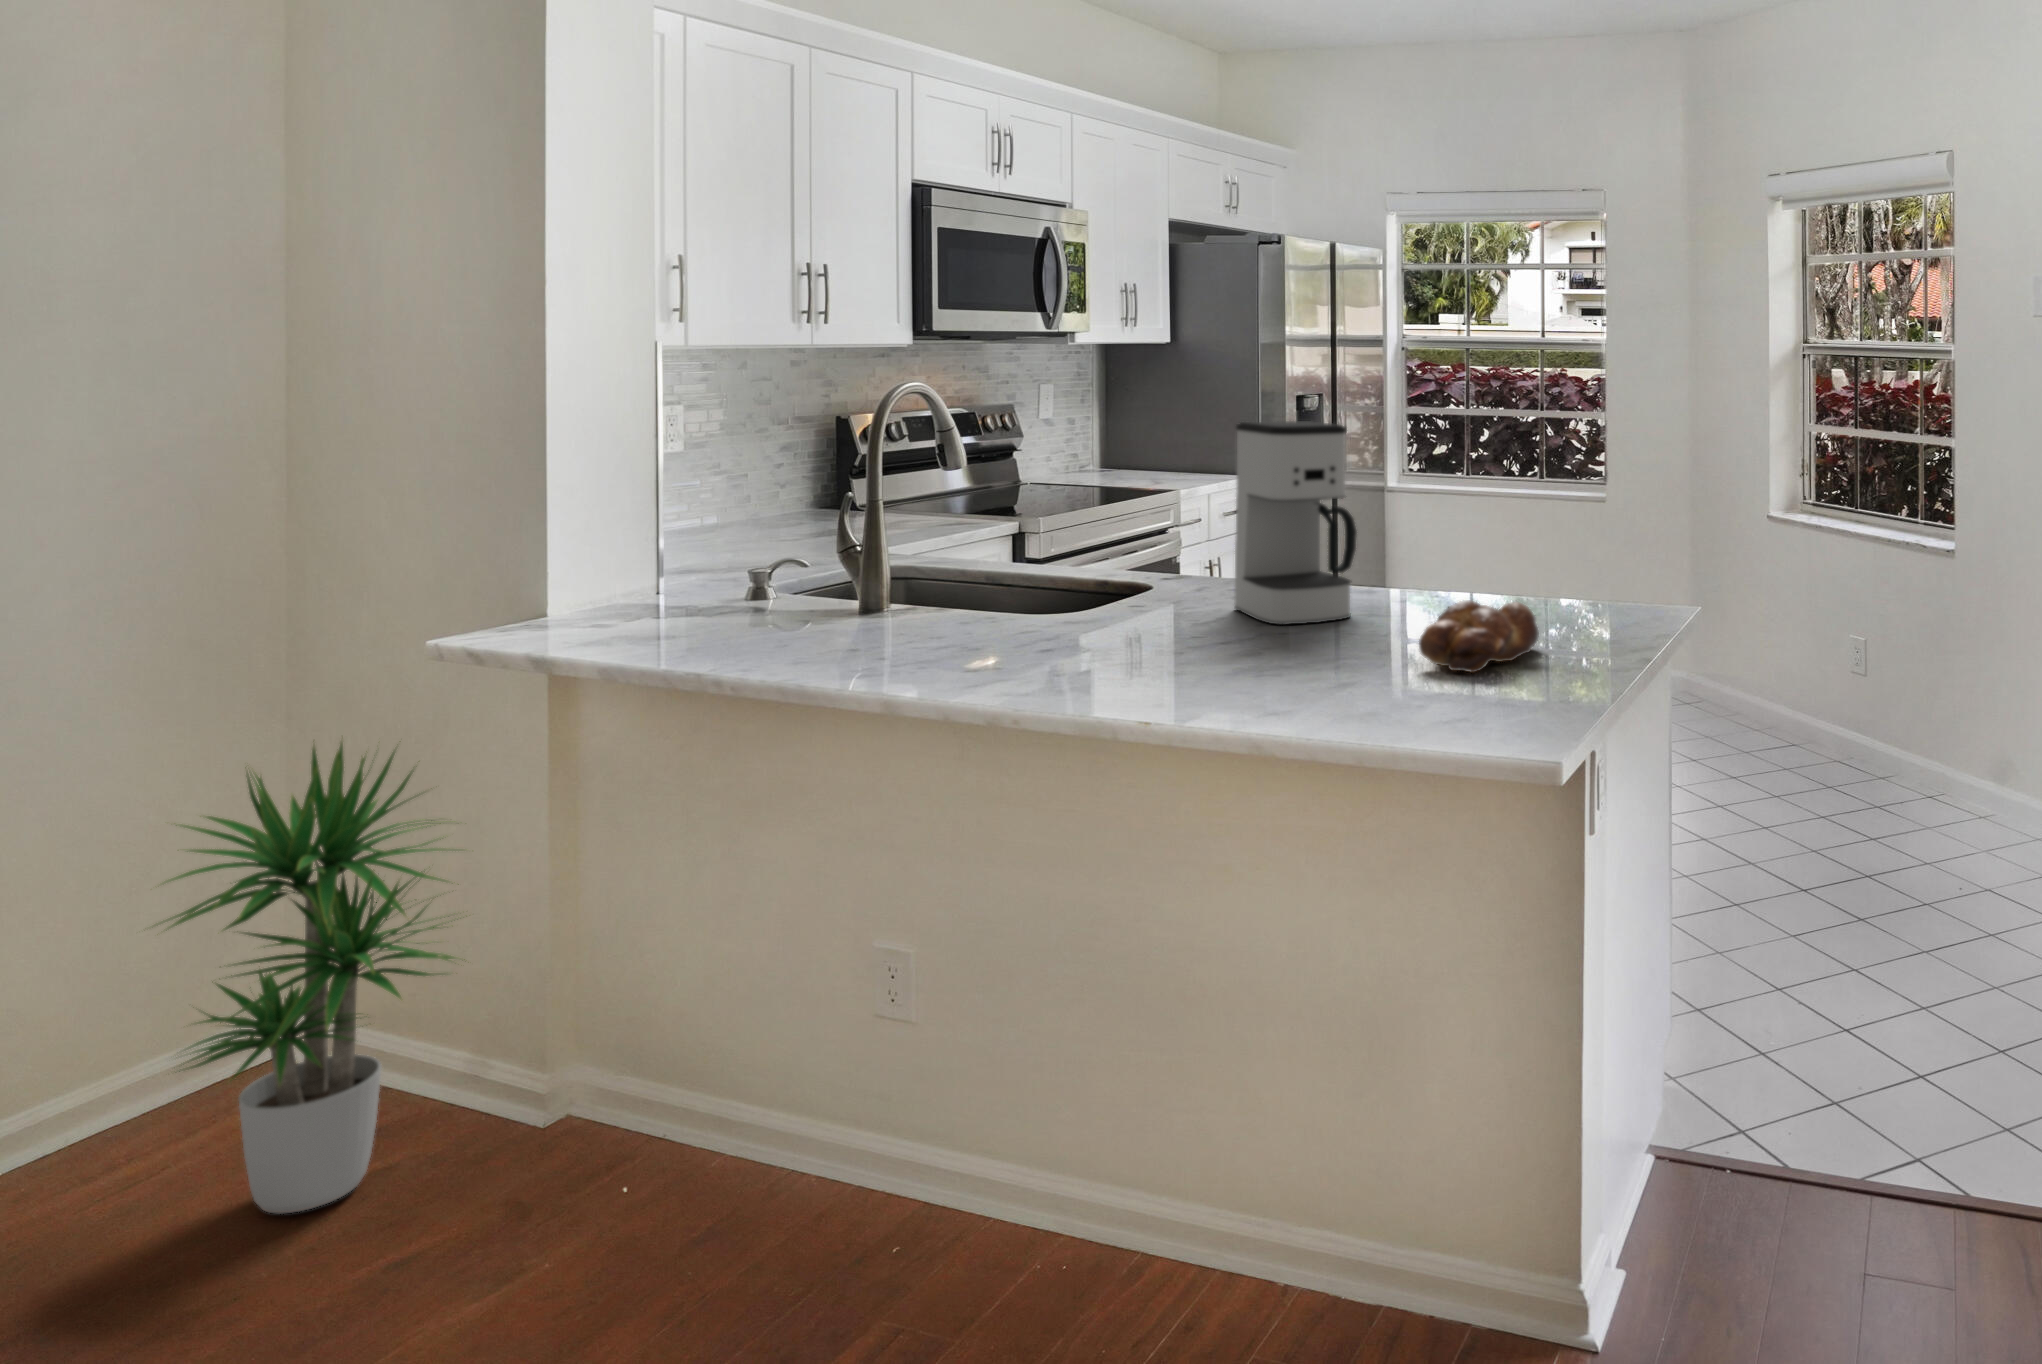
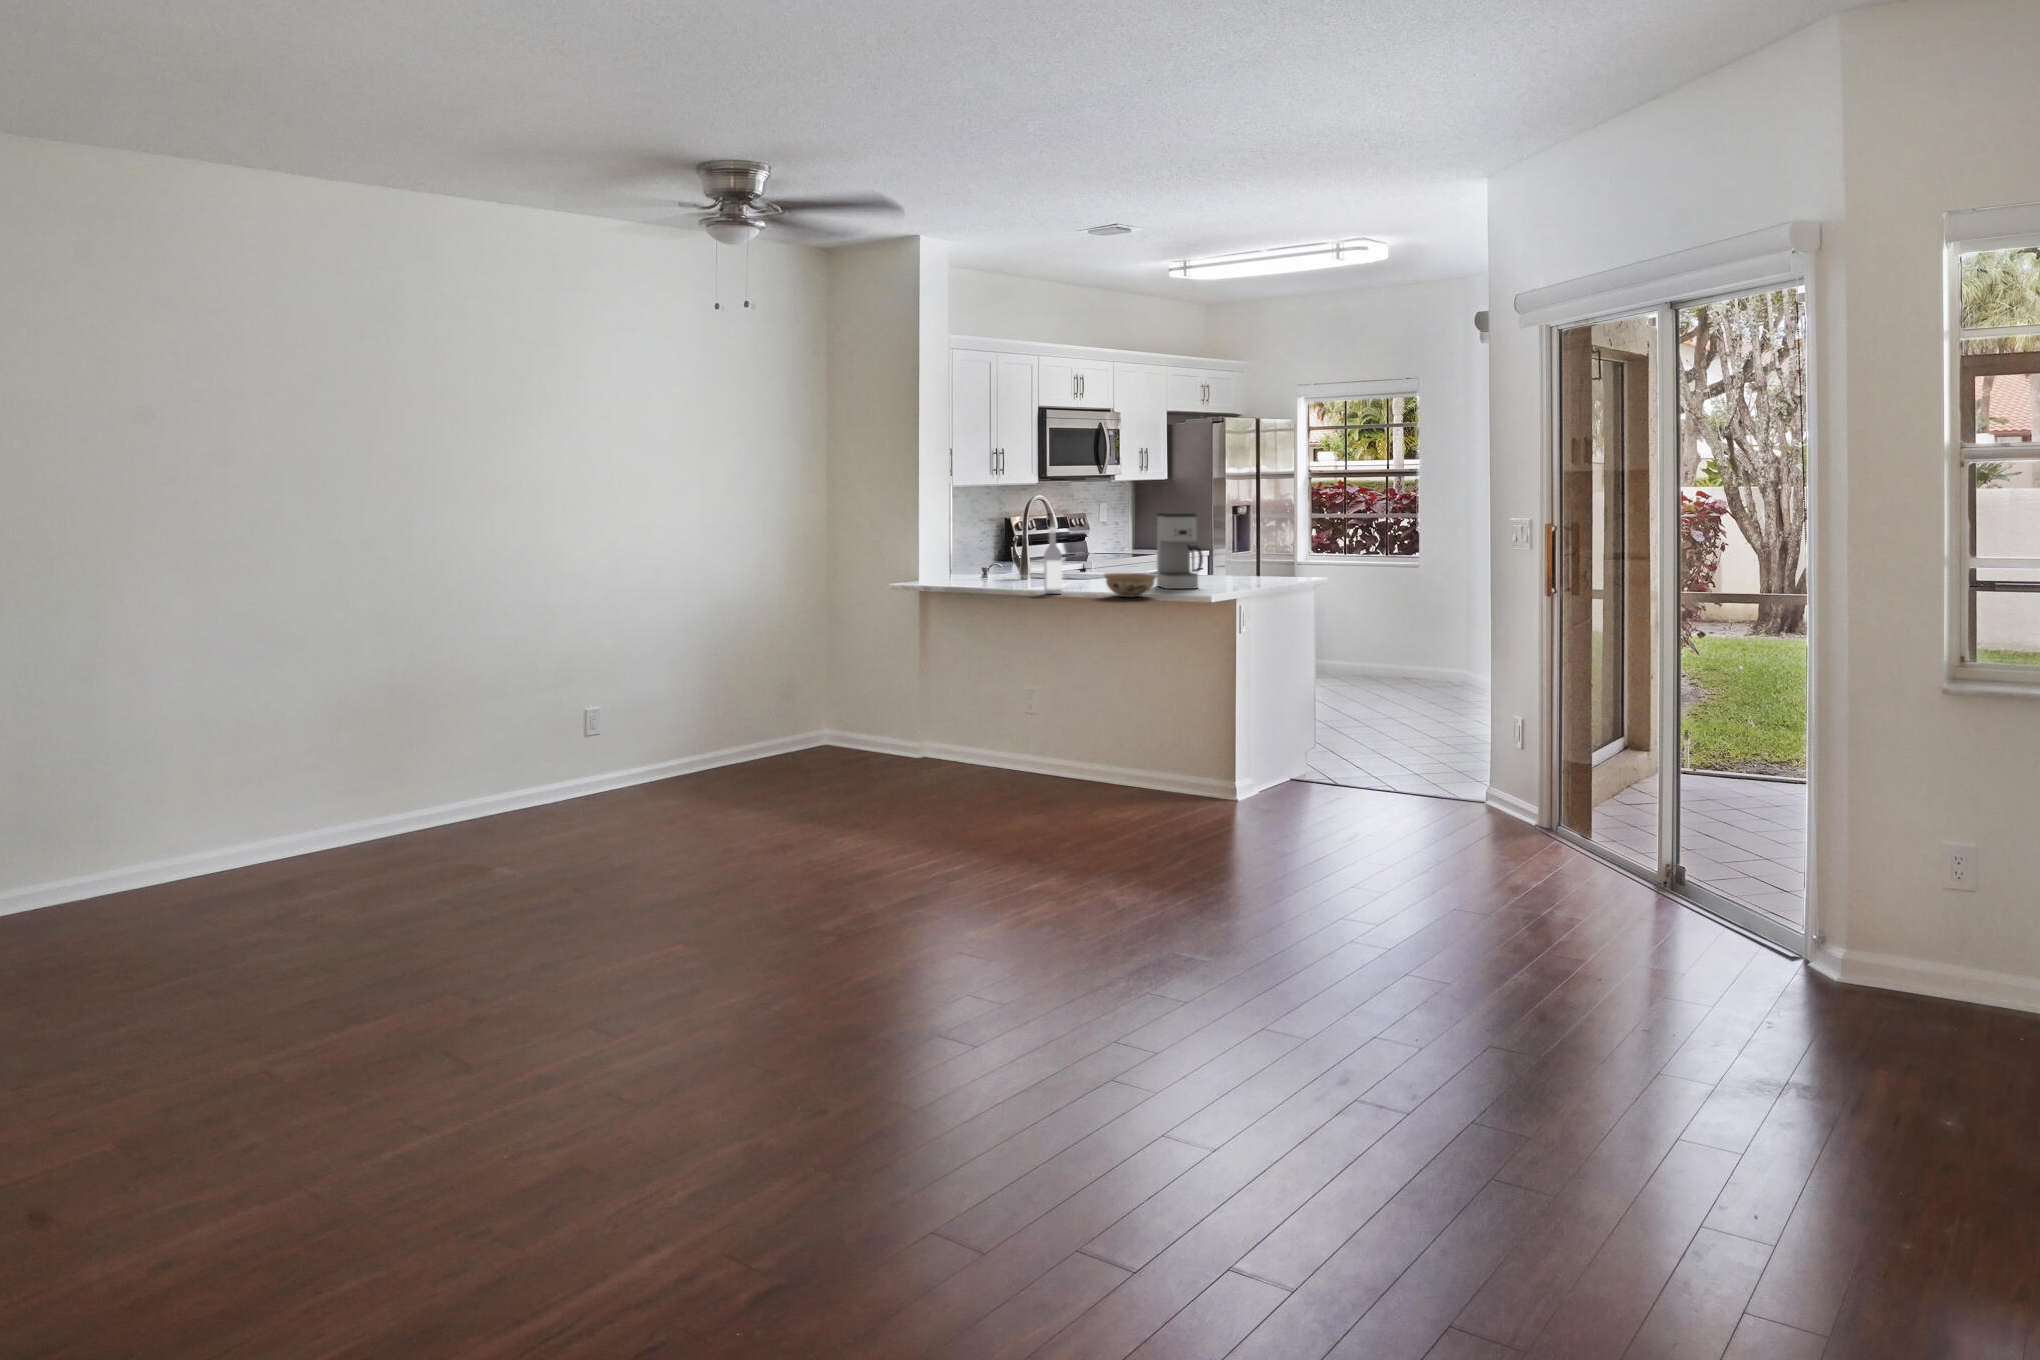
wine bottle: none [928,472,986,675] -> present [1044,527,1062,594]
bread loaf: present [1419,600,1539,672] -> none [1205,575,1255,598]
ceramic bowl: none [1120,601,1284,685] -> present [1104,573,1157,597]
potted plant: present [163,742,465,1214] -> none [813,616,903,764]

